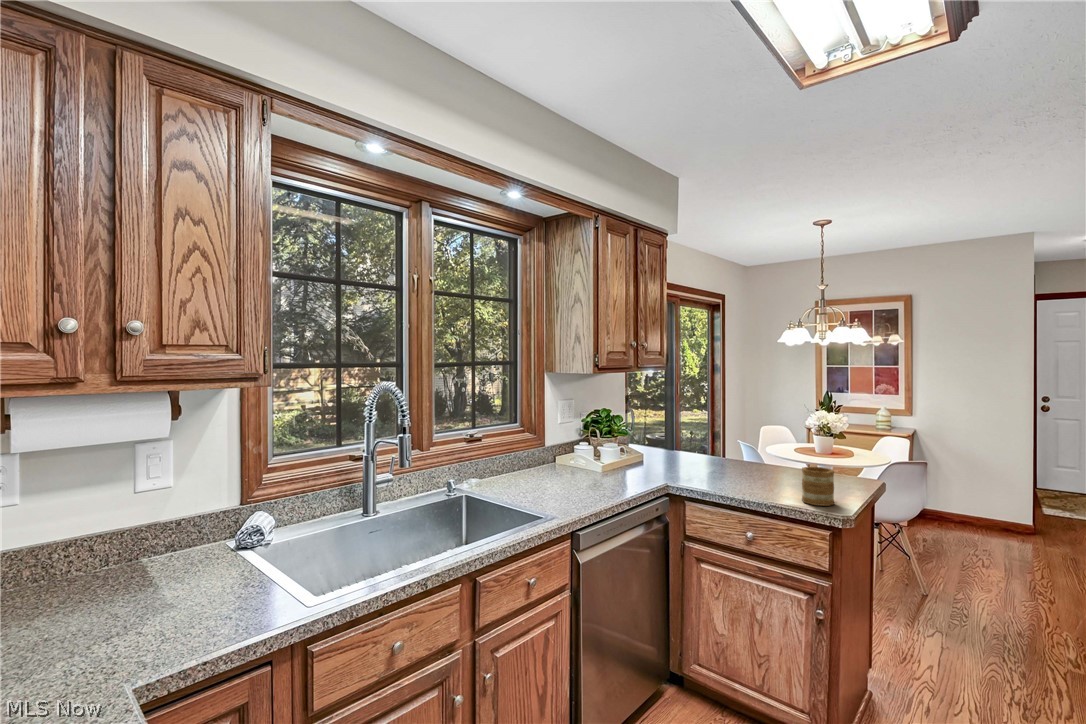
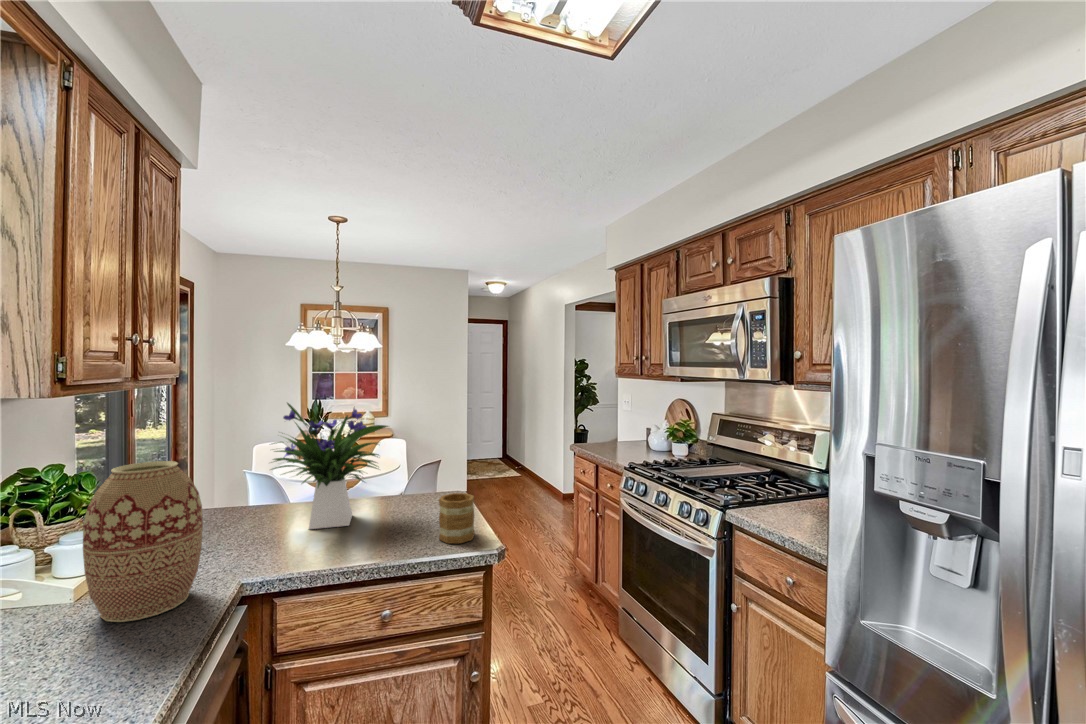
flower arrangement: none [696,385,788,478] -> present [271,403,388,529]
vase: none [602,410,648,485] -> present [83,461,203,622]

